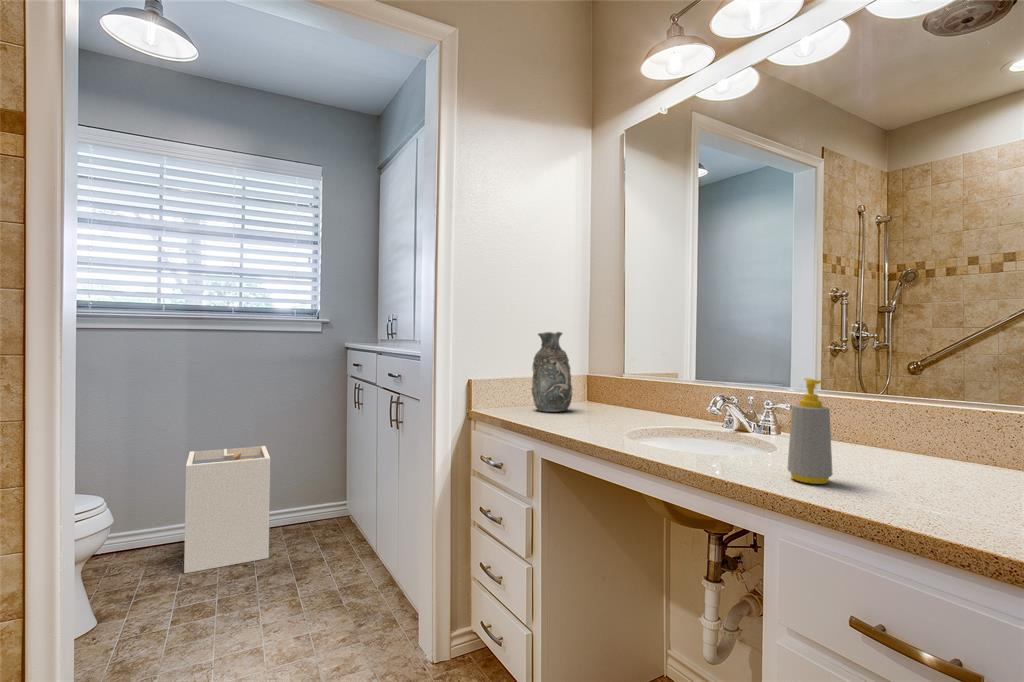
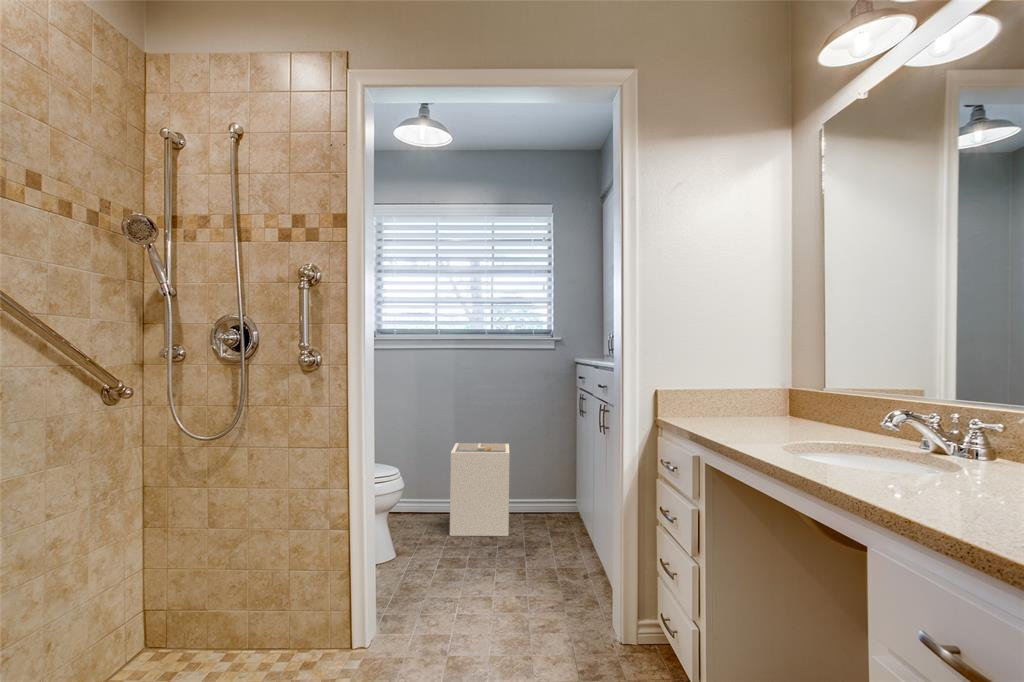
decorative vase: present [532,332,572,412] -> none [717,345,760,424]
soap bottle: present [787,378,833,484] -> none [899,389,949,497]

